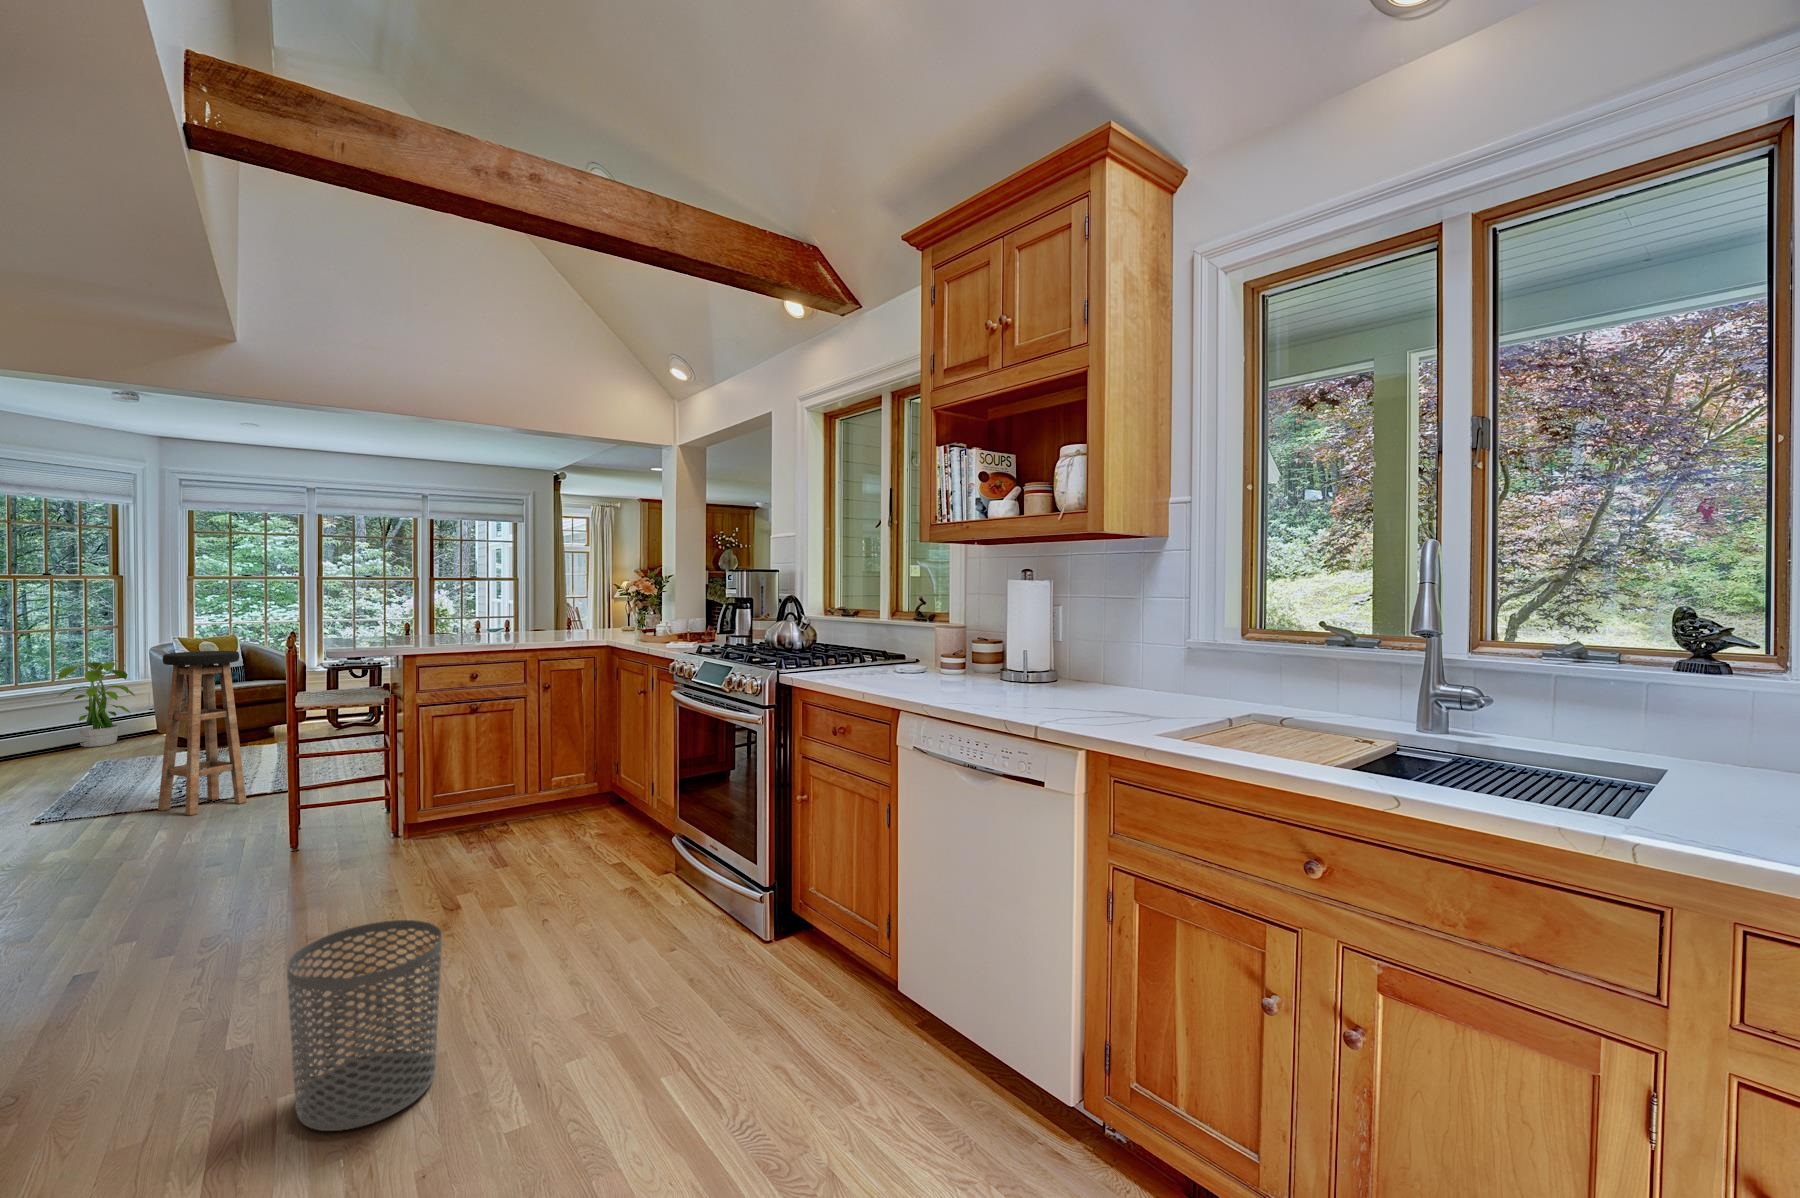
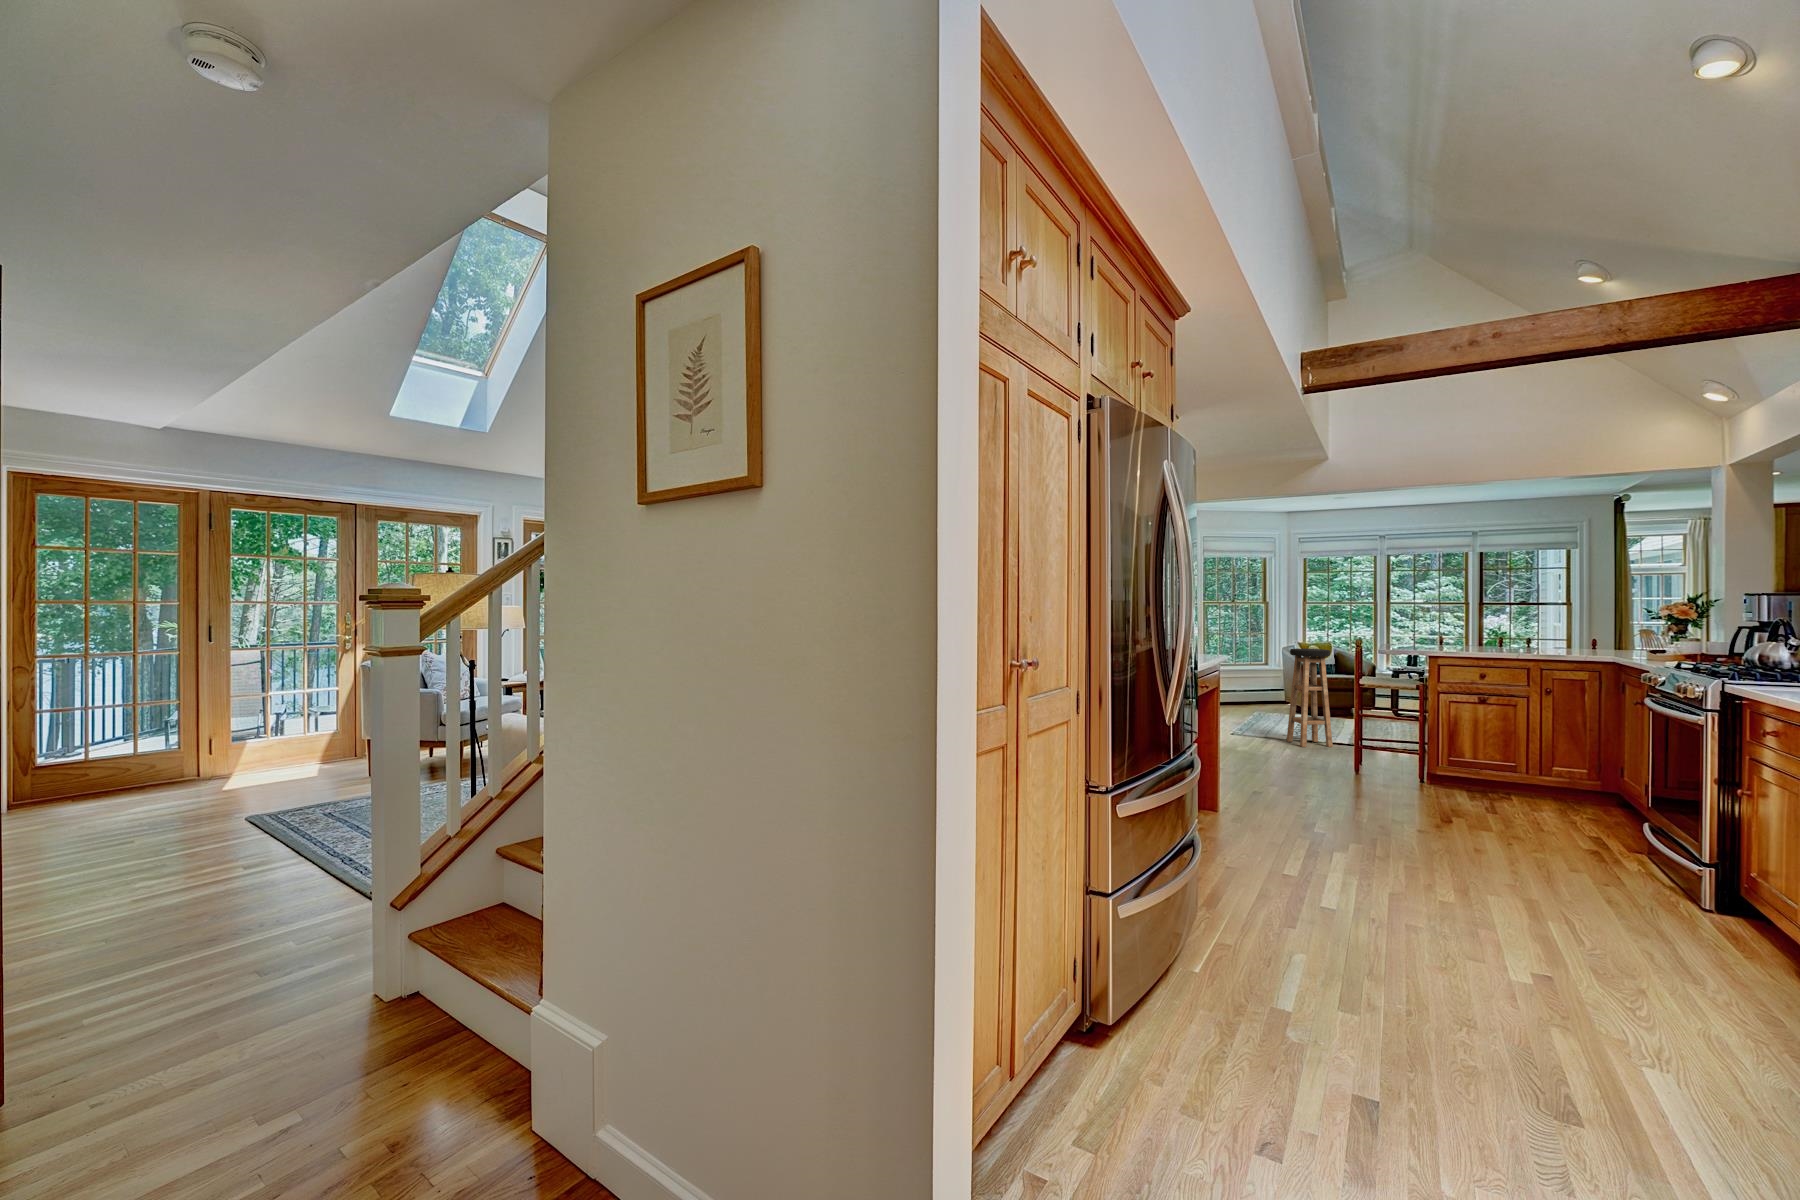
potted plant: present [57,659,135,747] -> none [1239,653,1276,706]
waste bin: present [287,920,442,1131] -> none [1337,785,1414,879]

